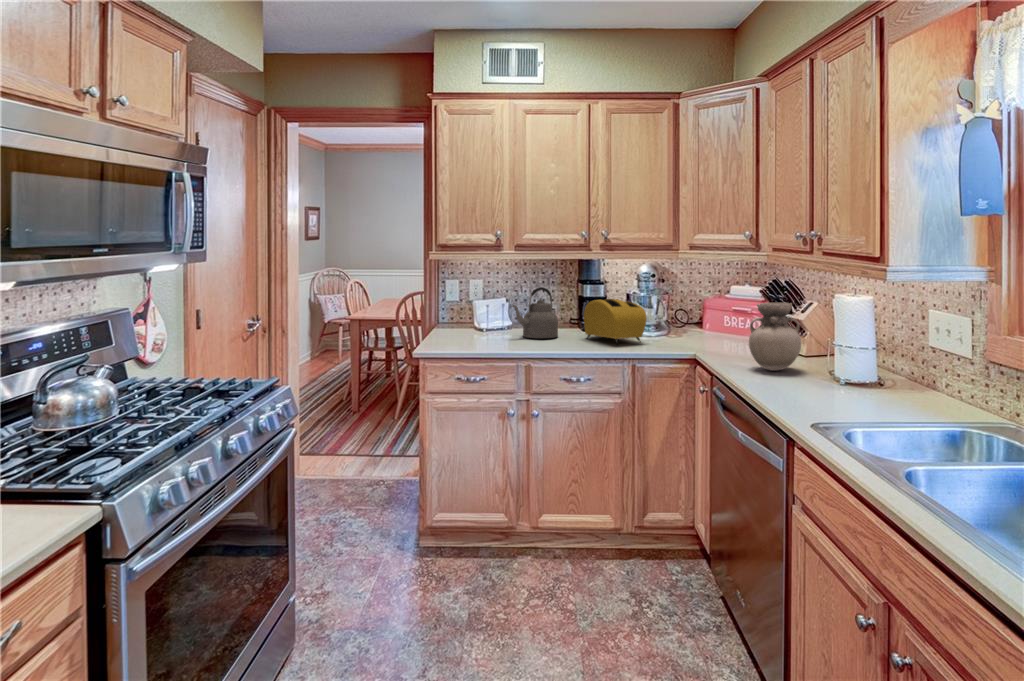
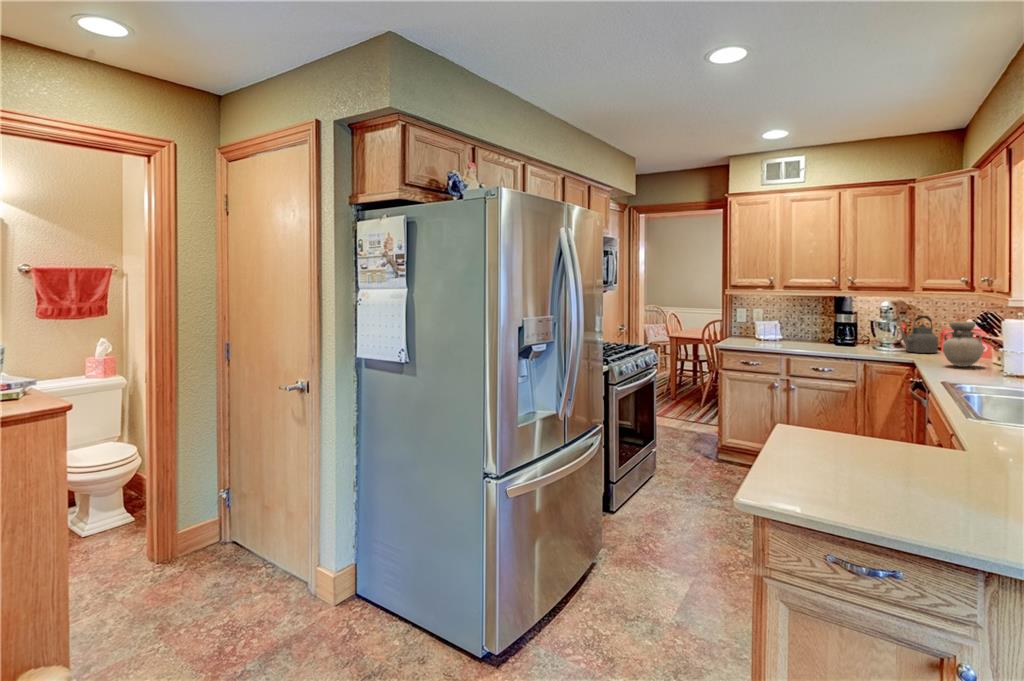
kettle: present [512,287,558,338] -> present [899,316,938,353]
toaster: present [584,299,647,344] -> none [832,321,879,350]

